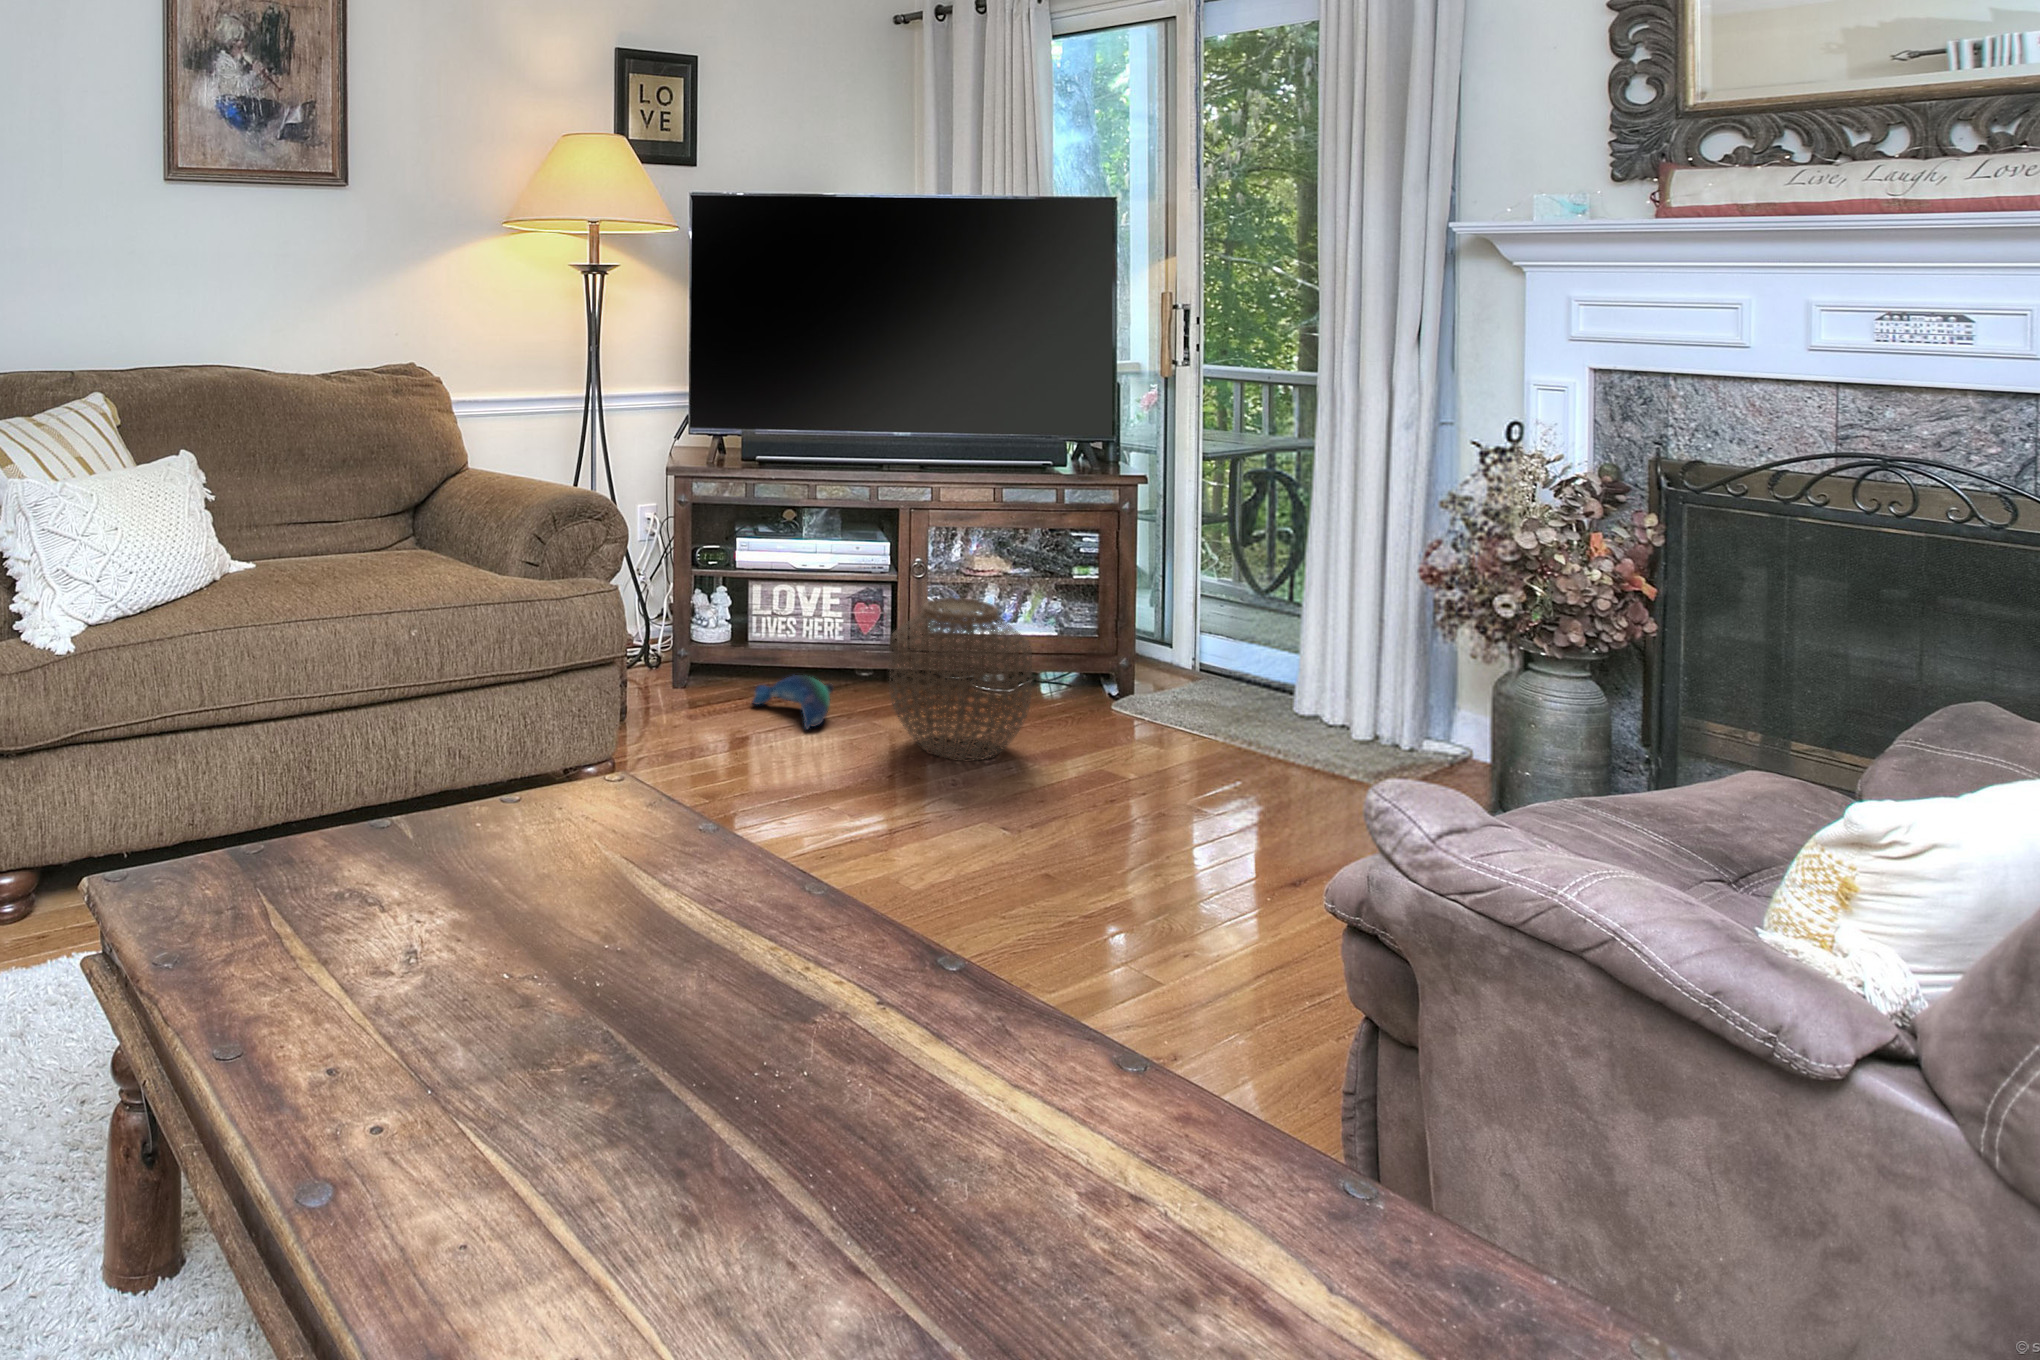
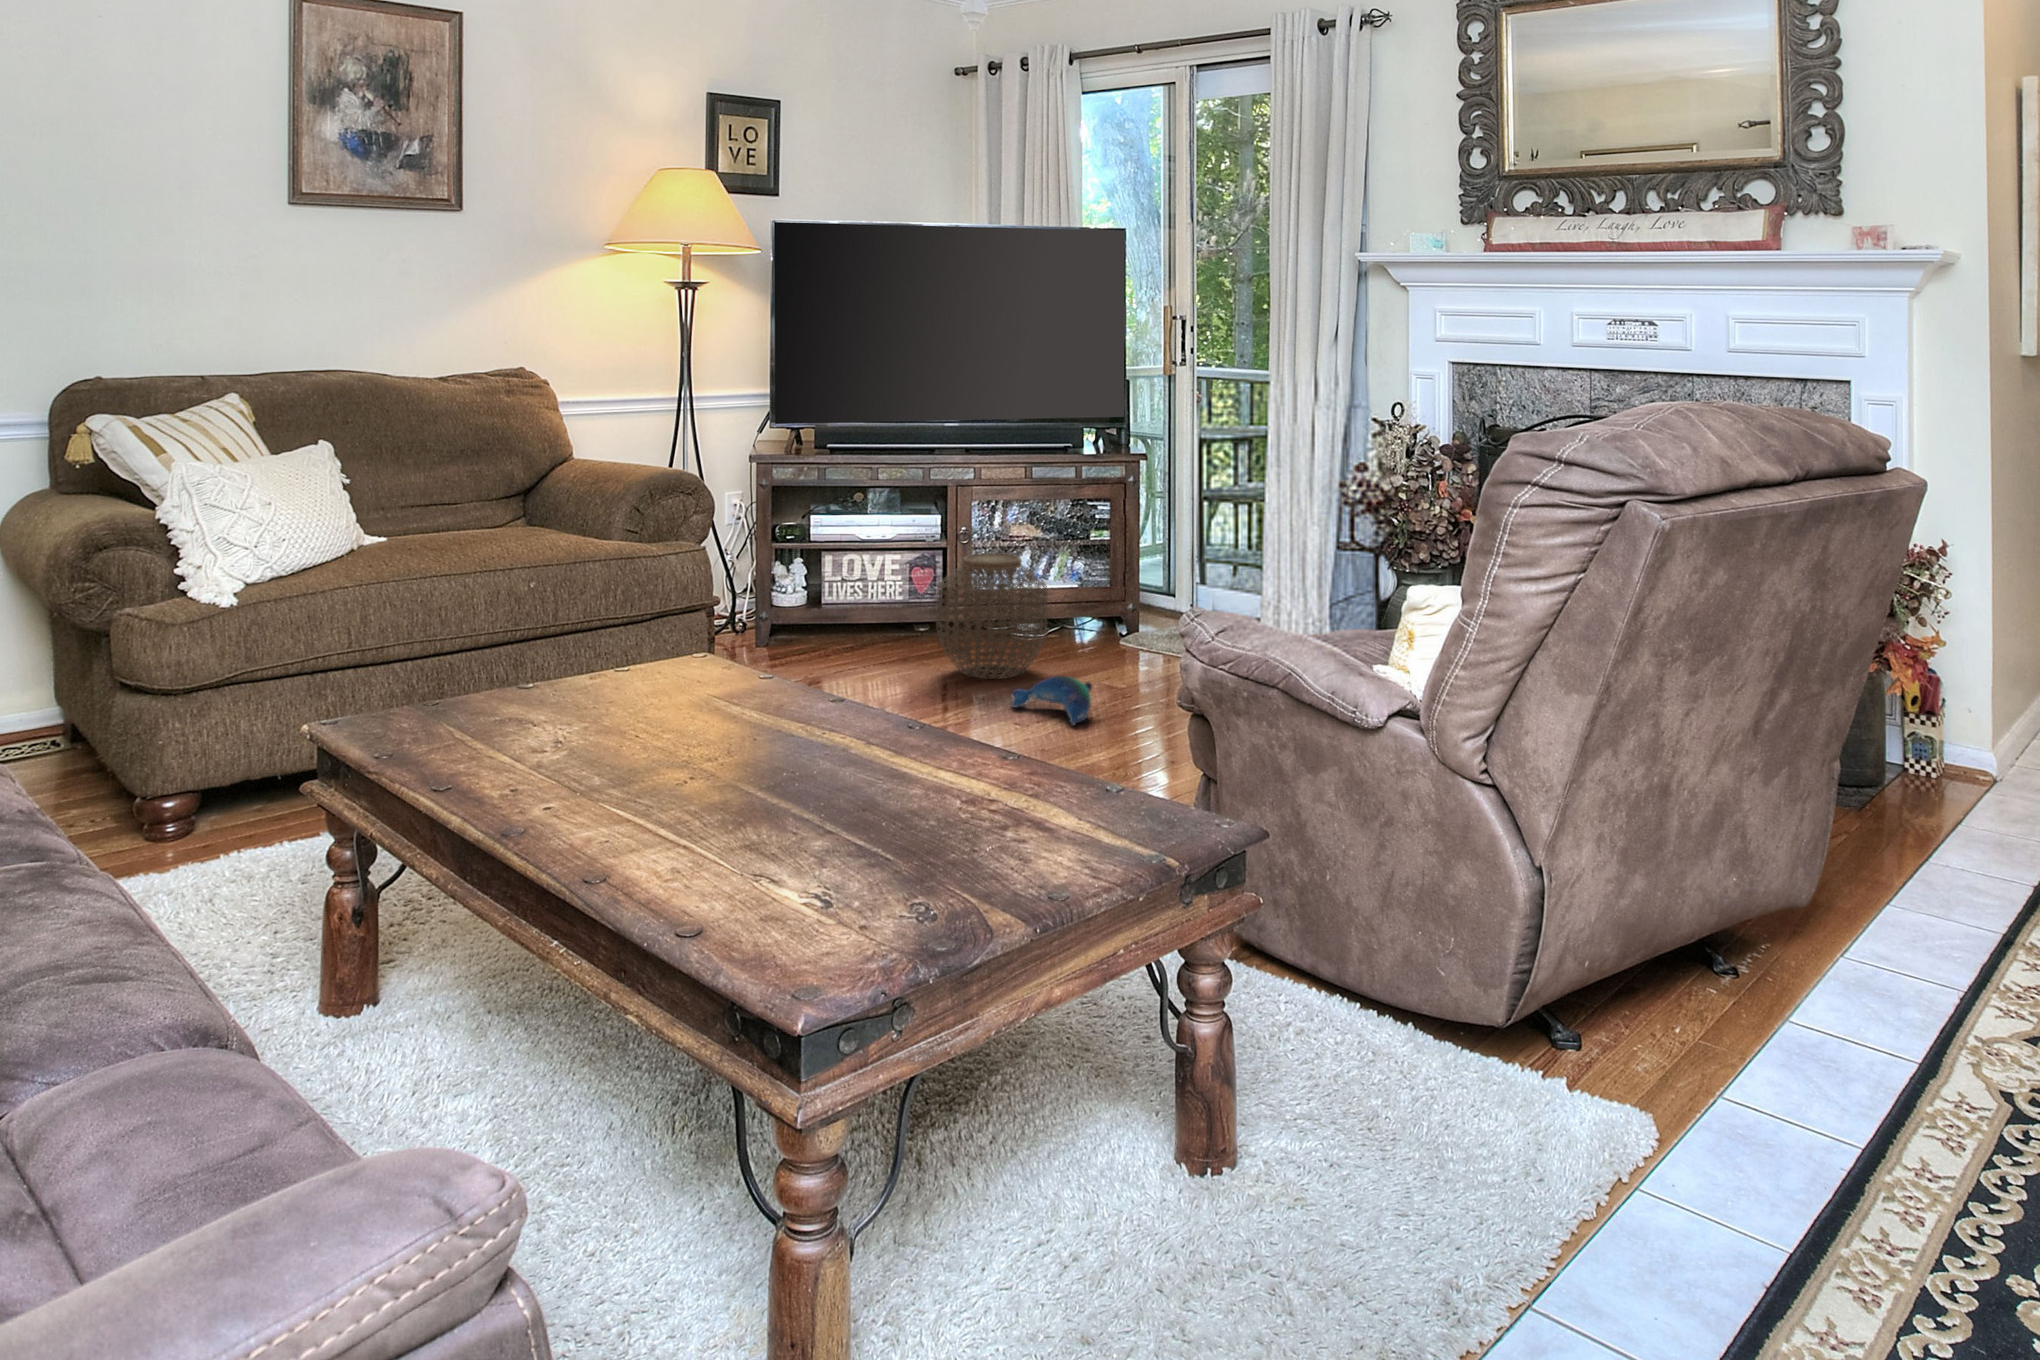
plush toy: present [753,675,834,729] -> present [1012,676,1092,725]

